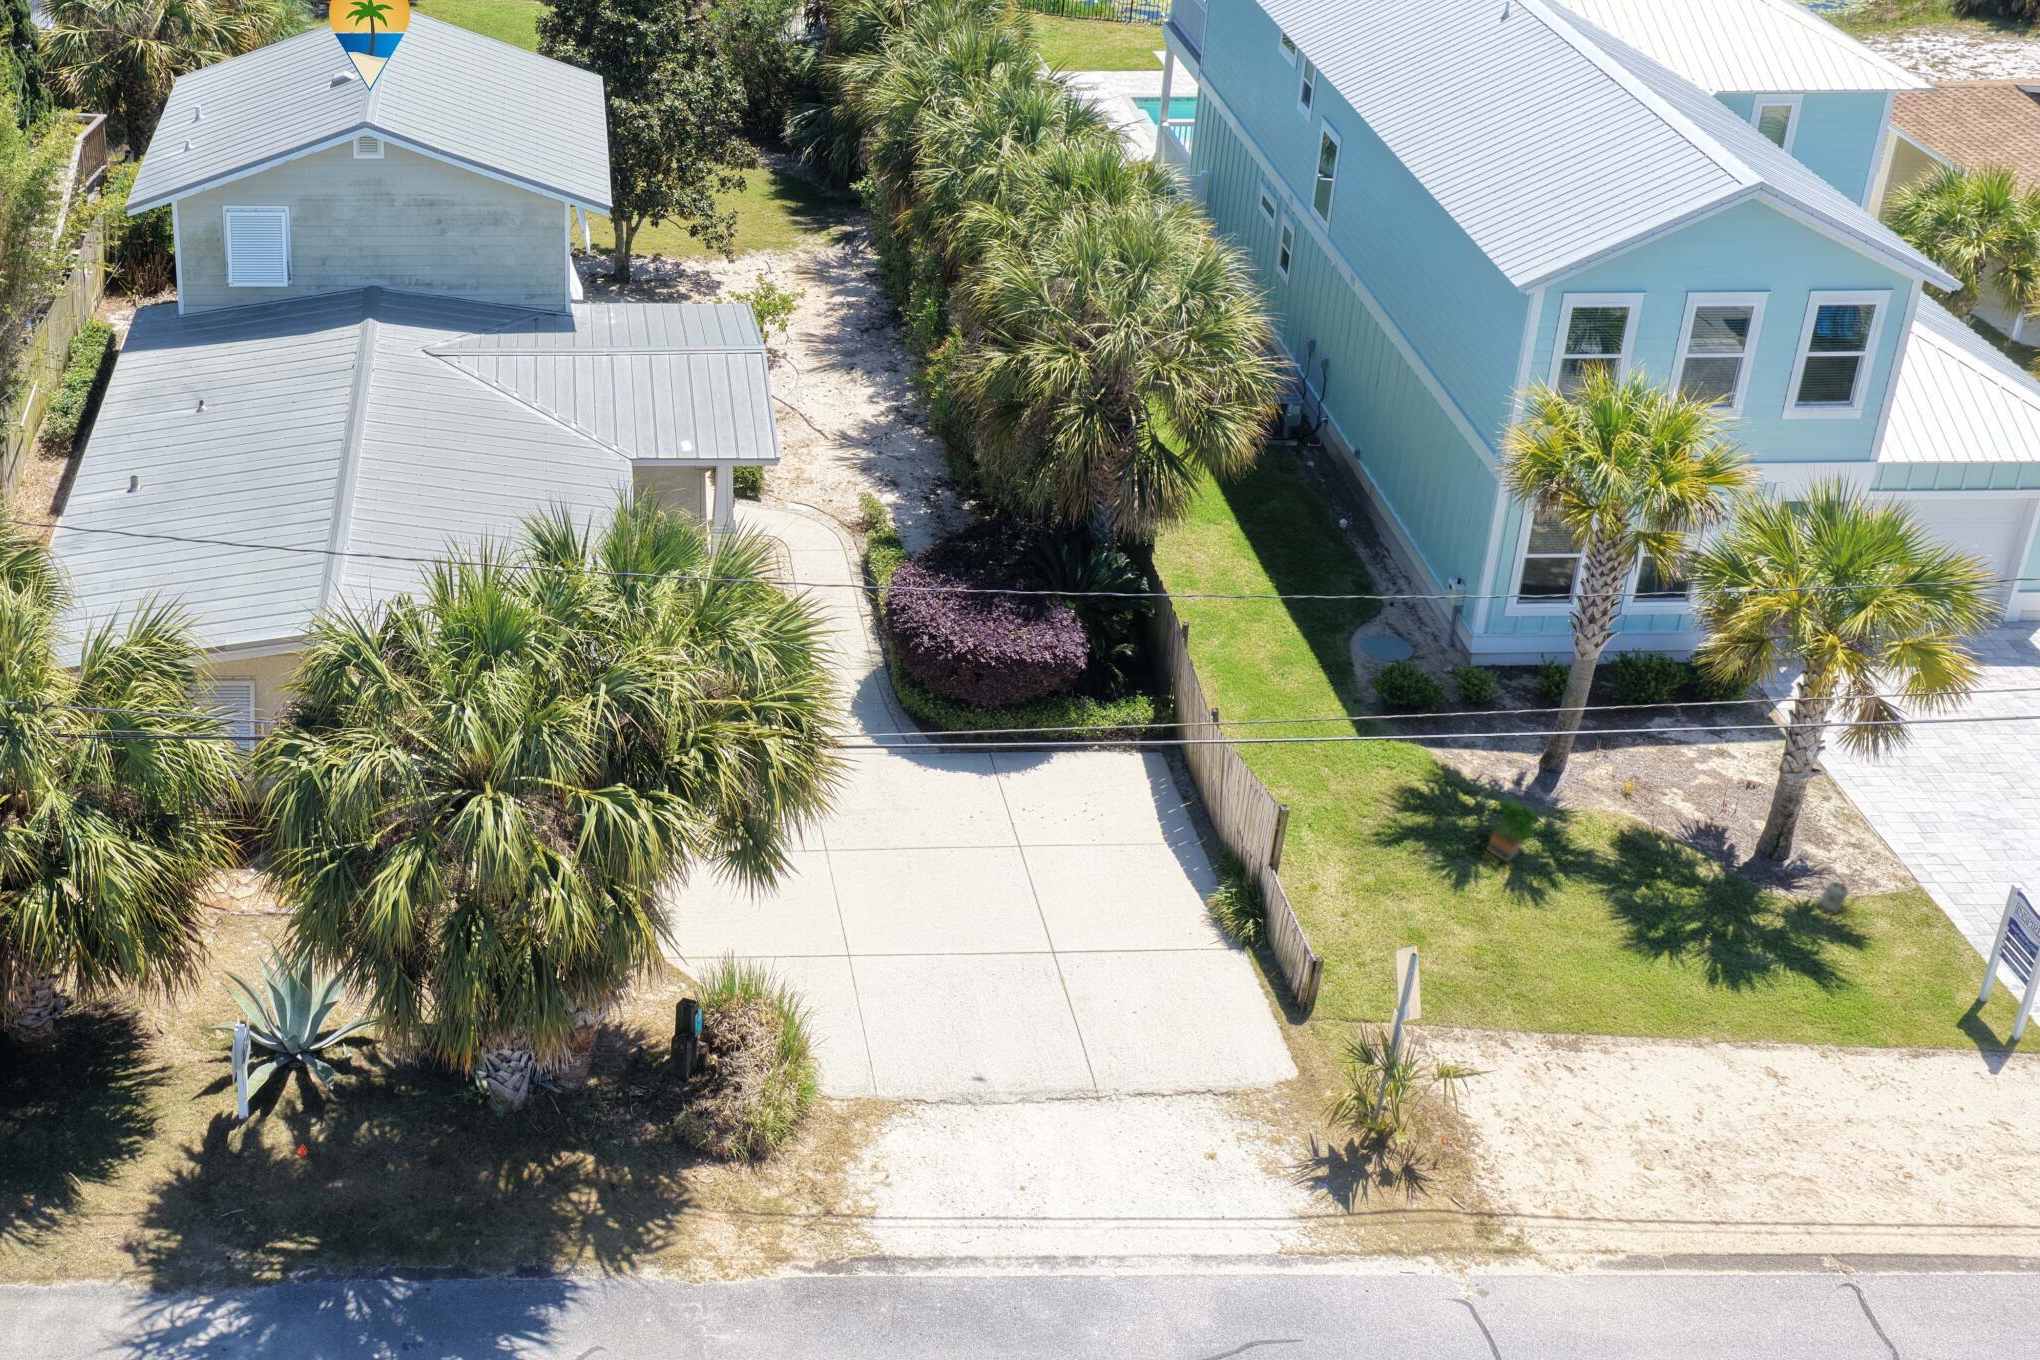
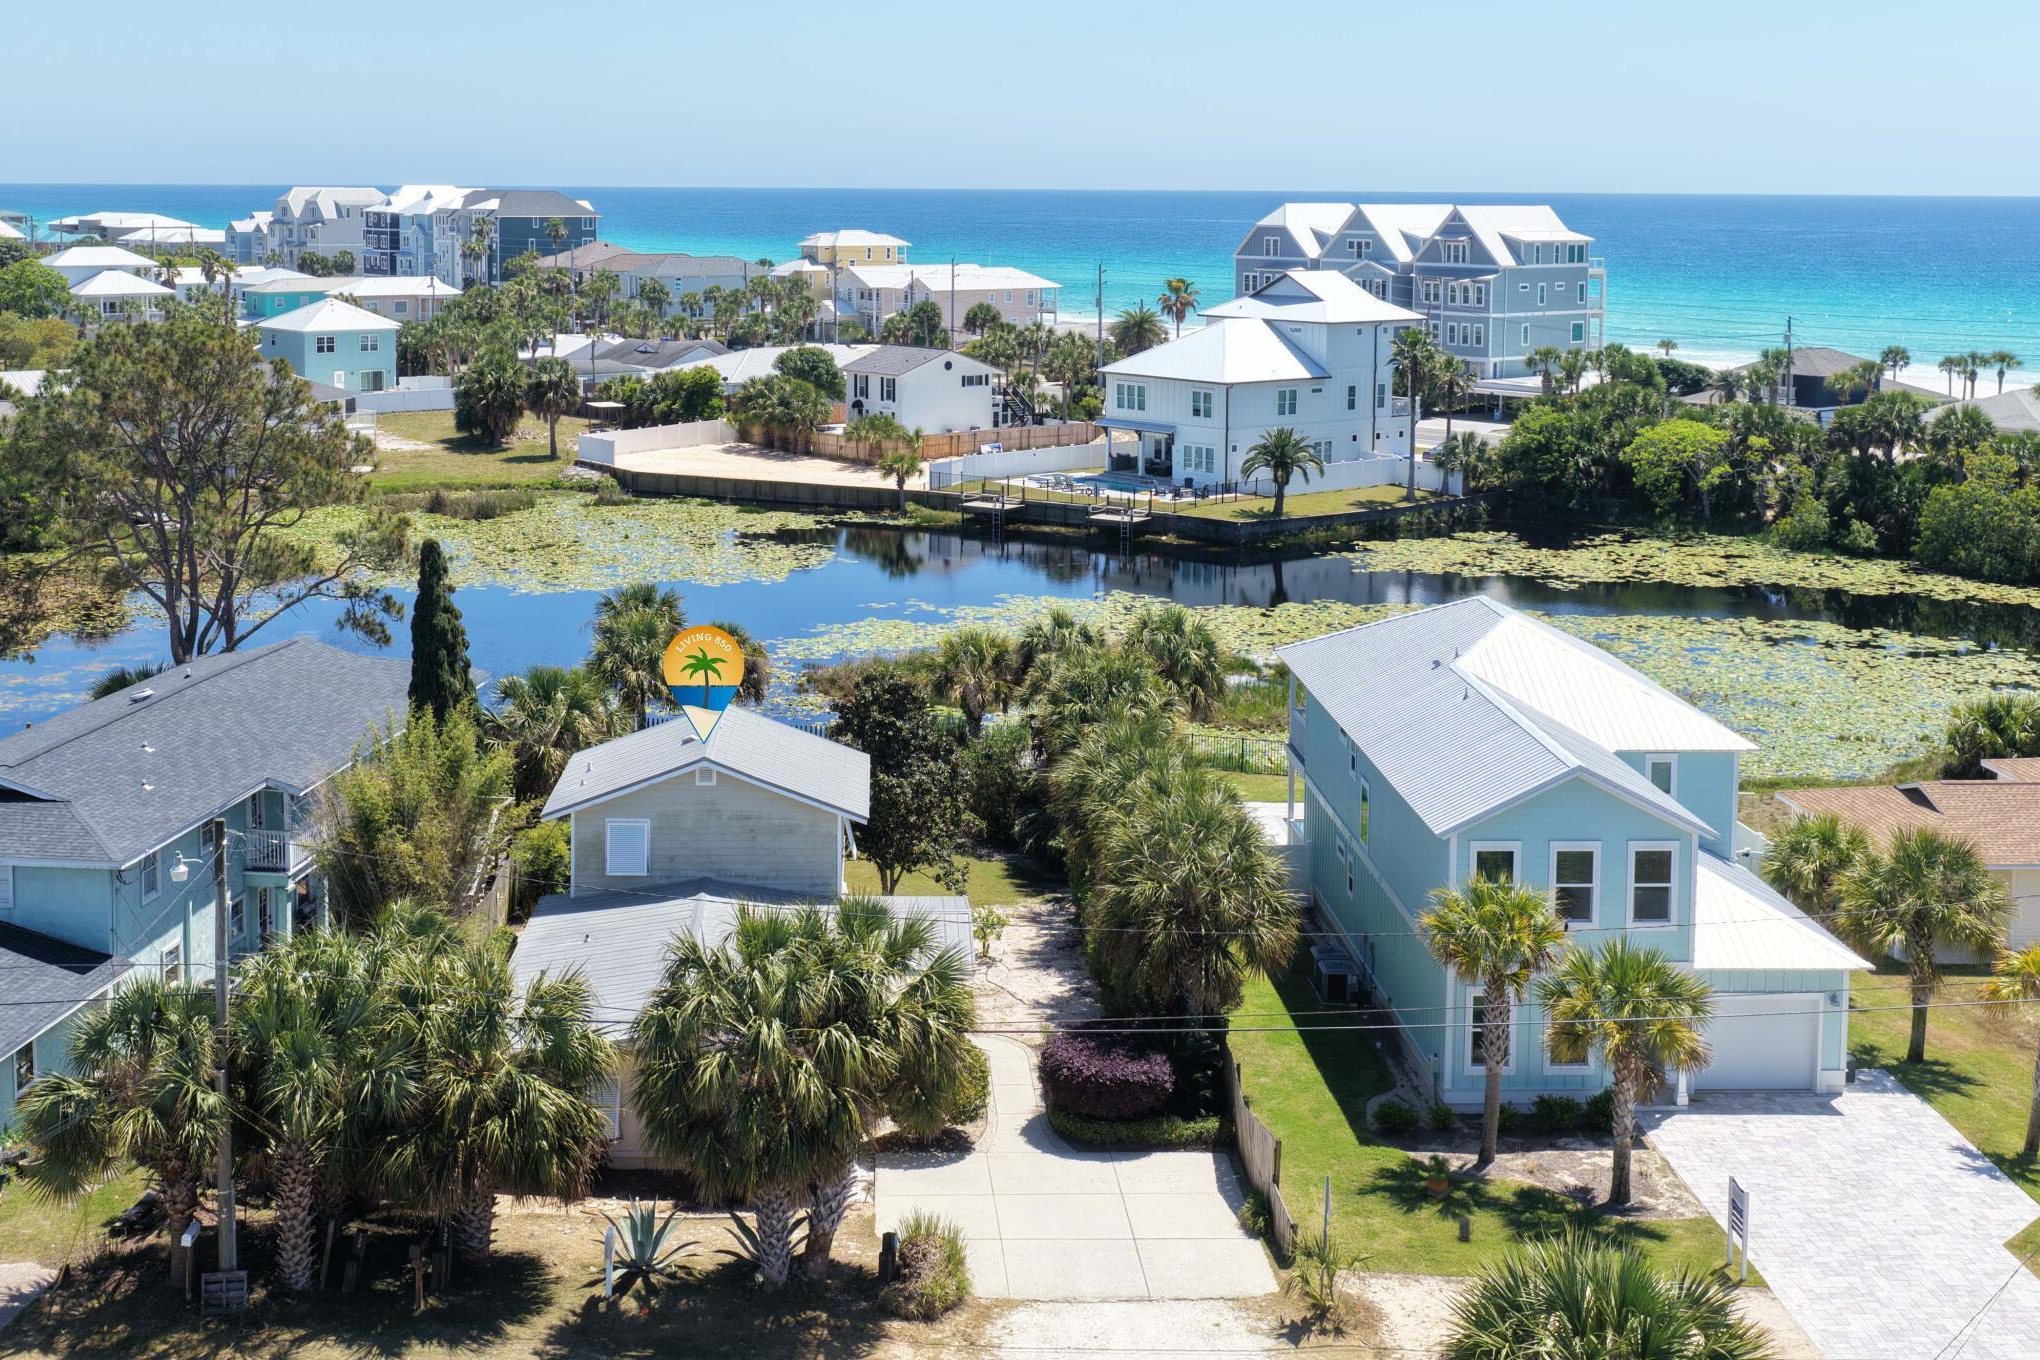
watering can: present [1818,874,1859,915] -> present [1458,1216,1476,1241]

